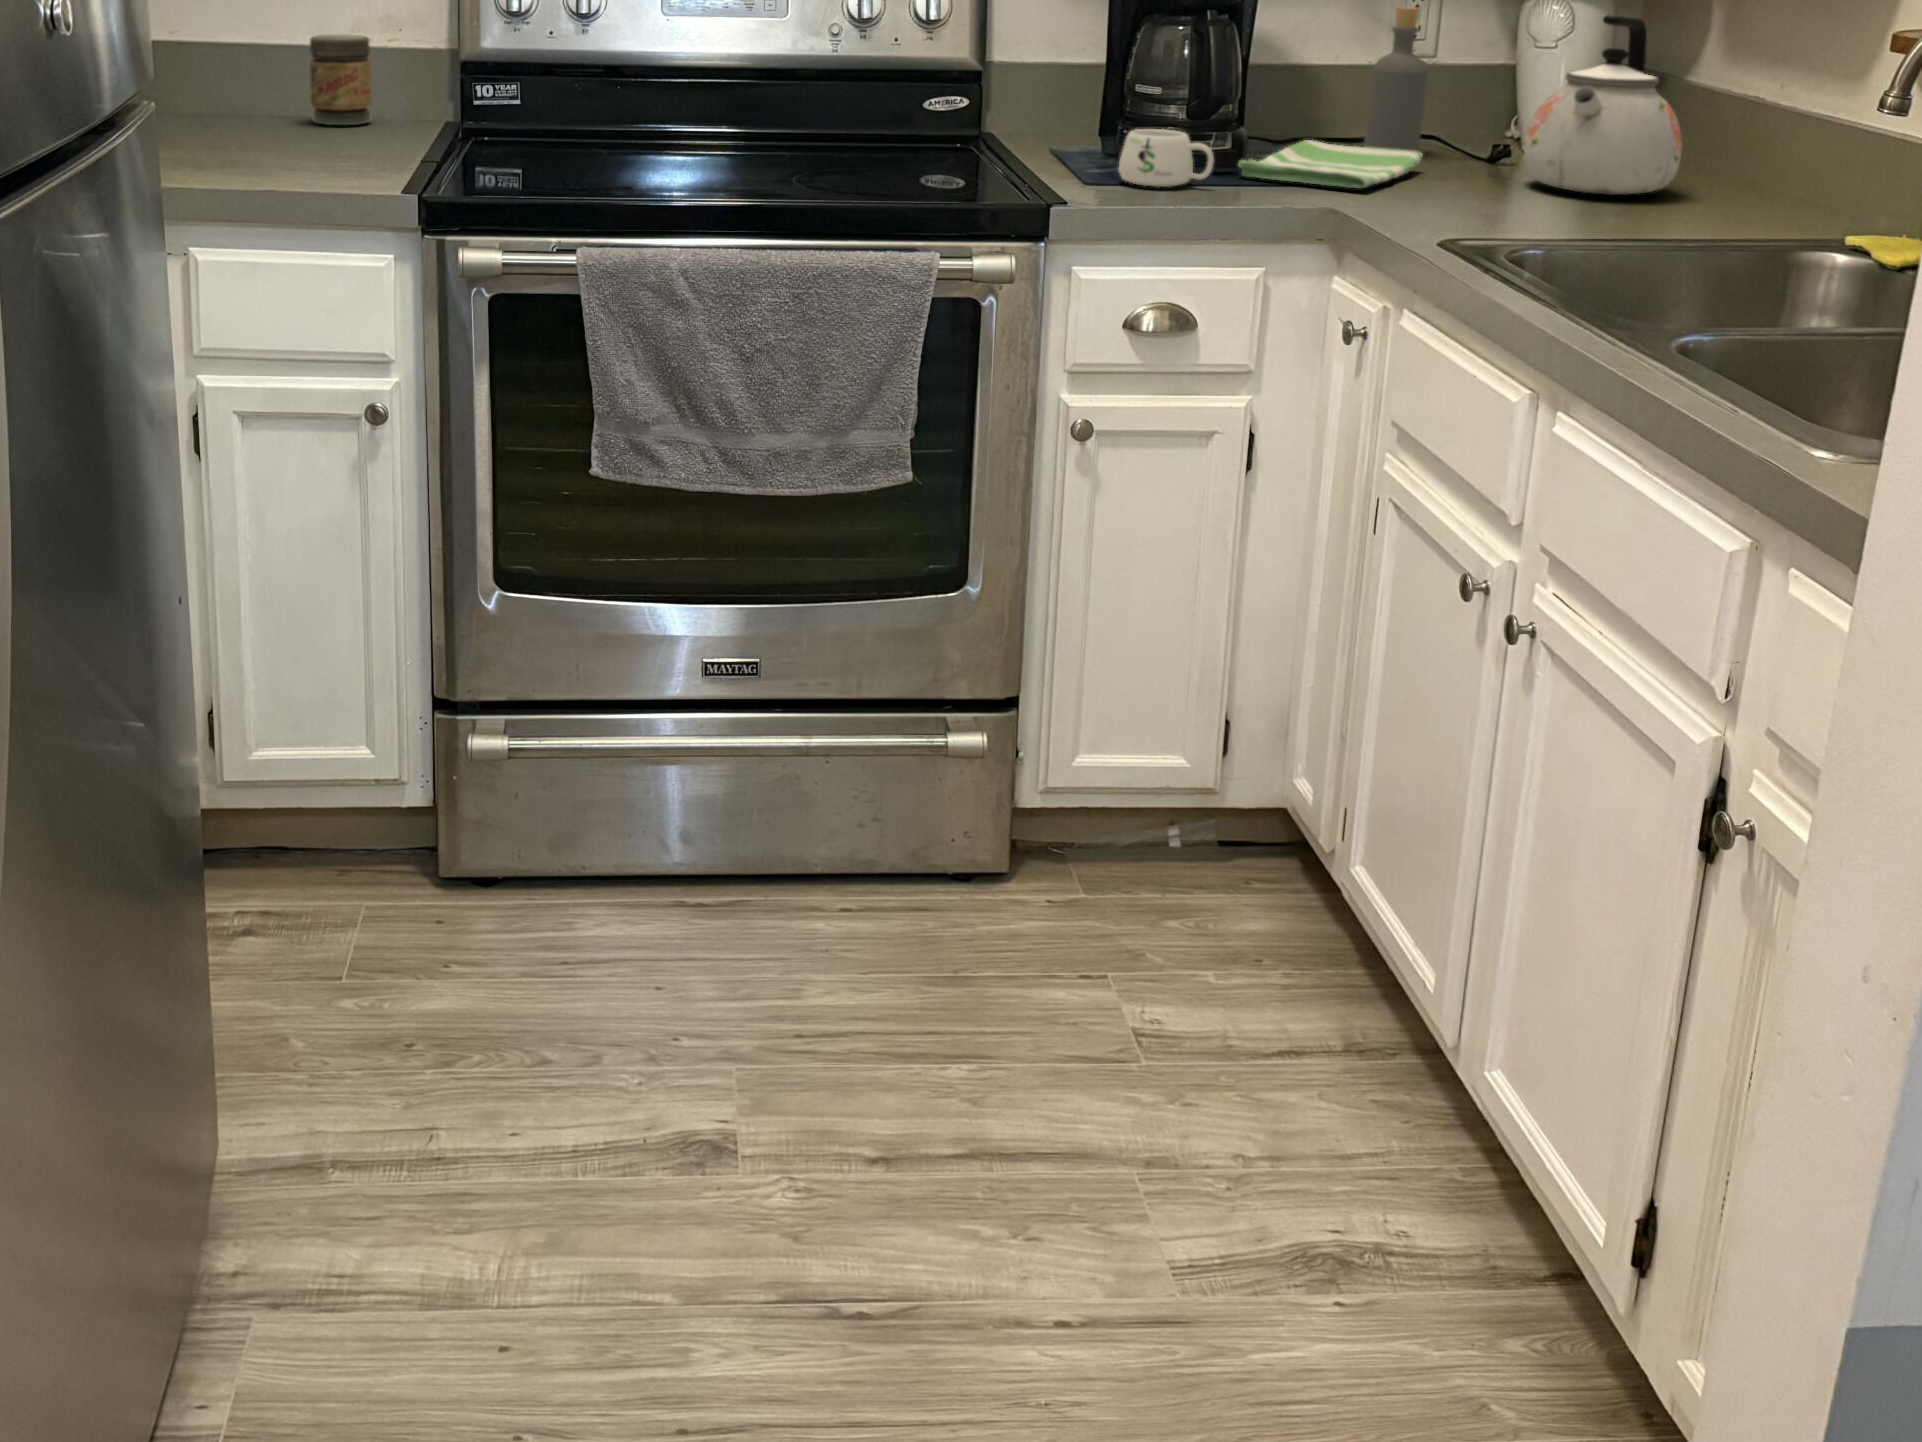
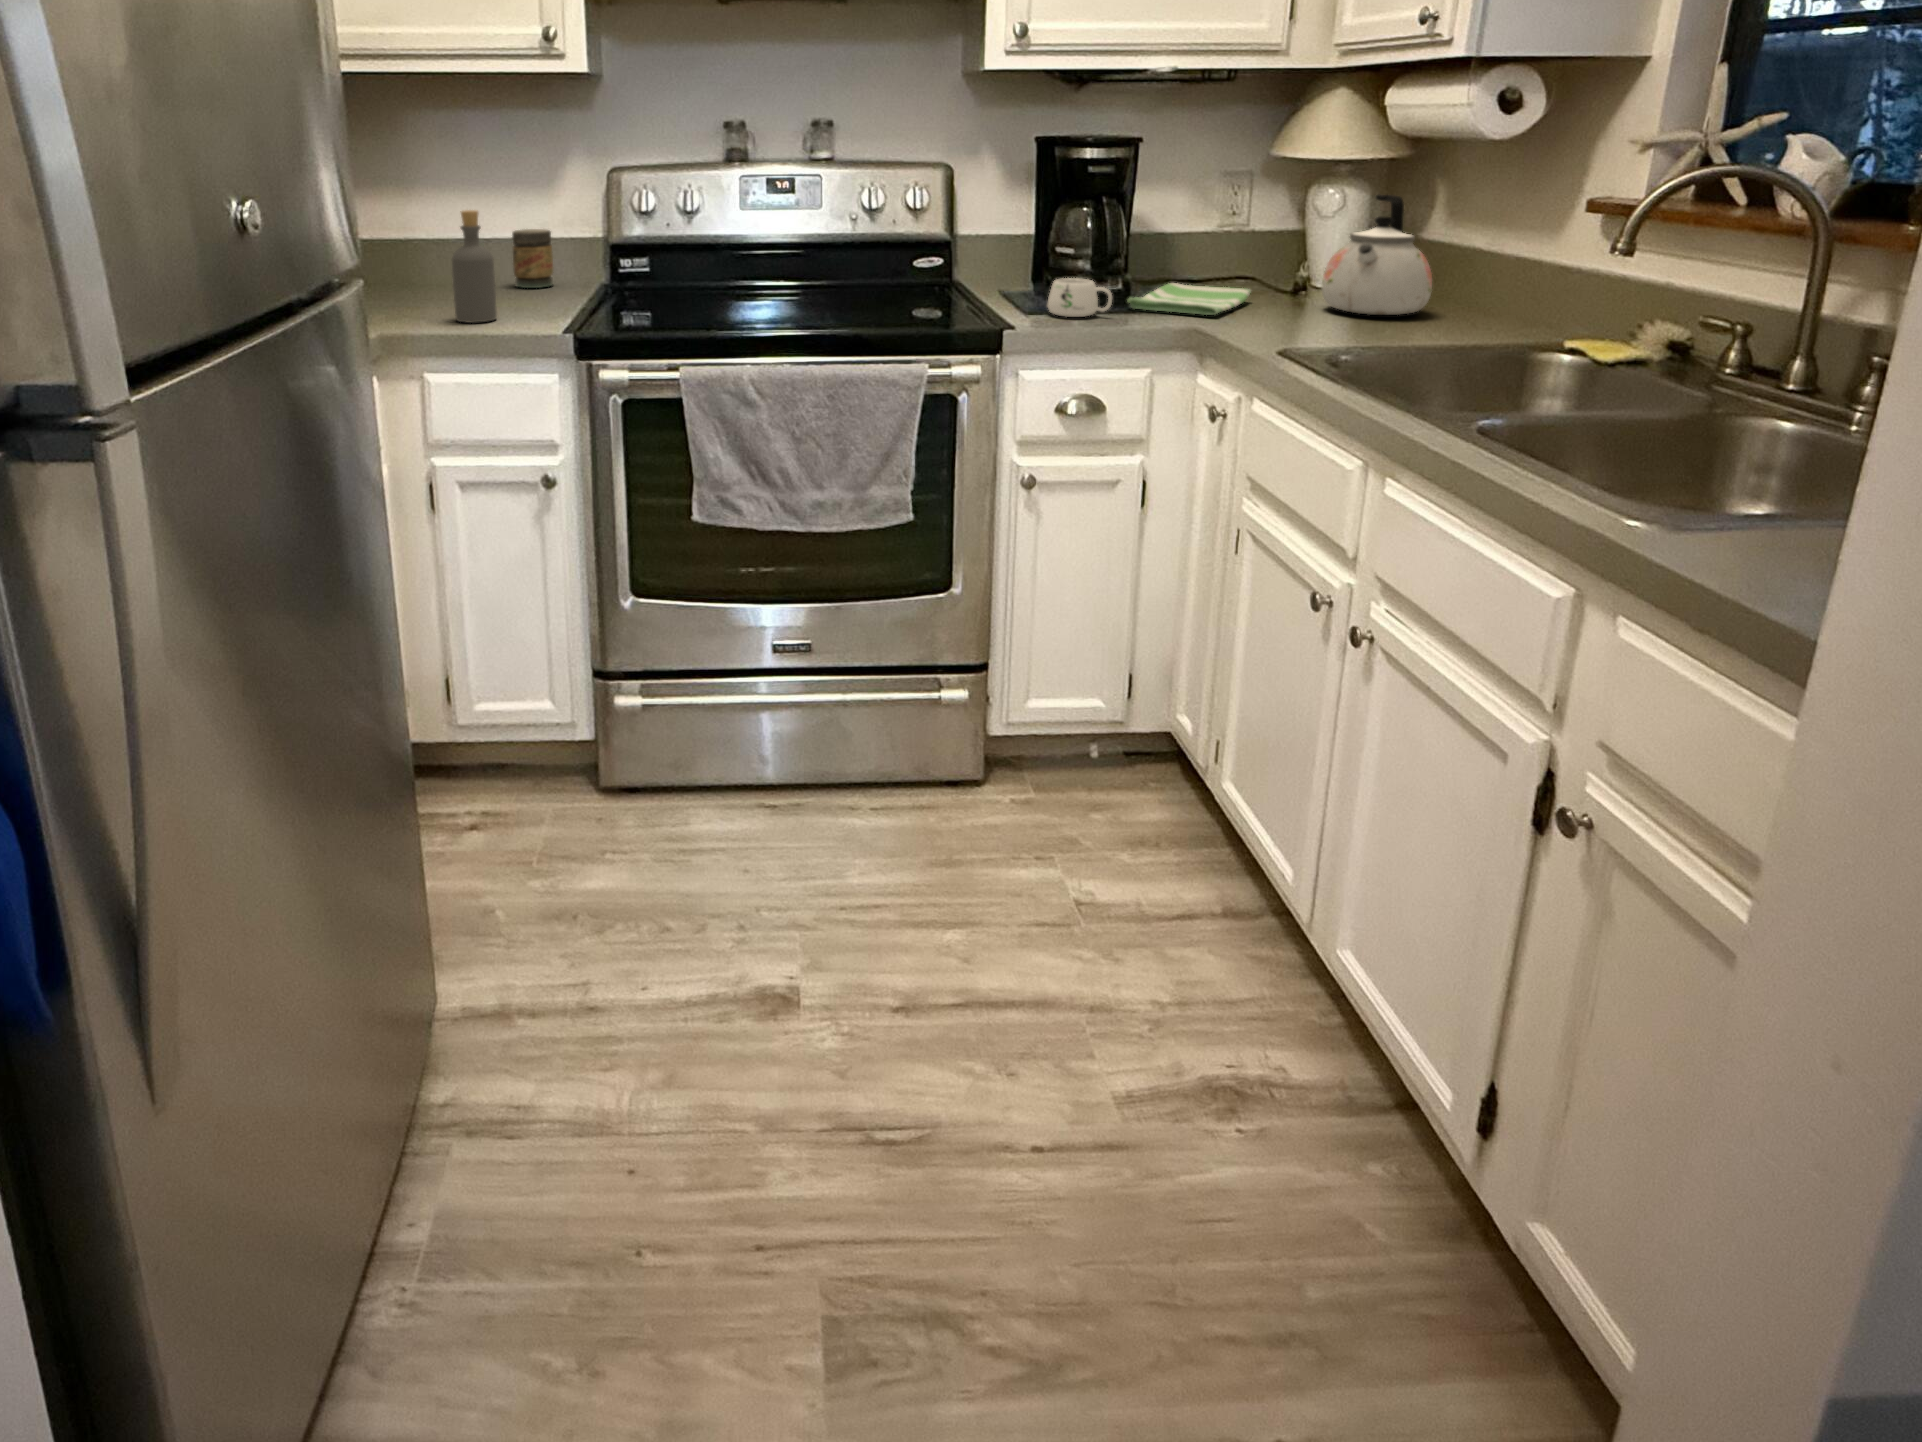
bottle: present [1364,7,1428,151] -> present [452,210,497,323]

